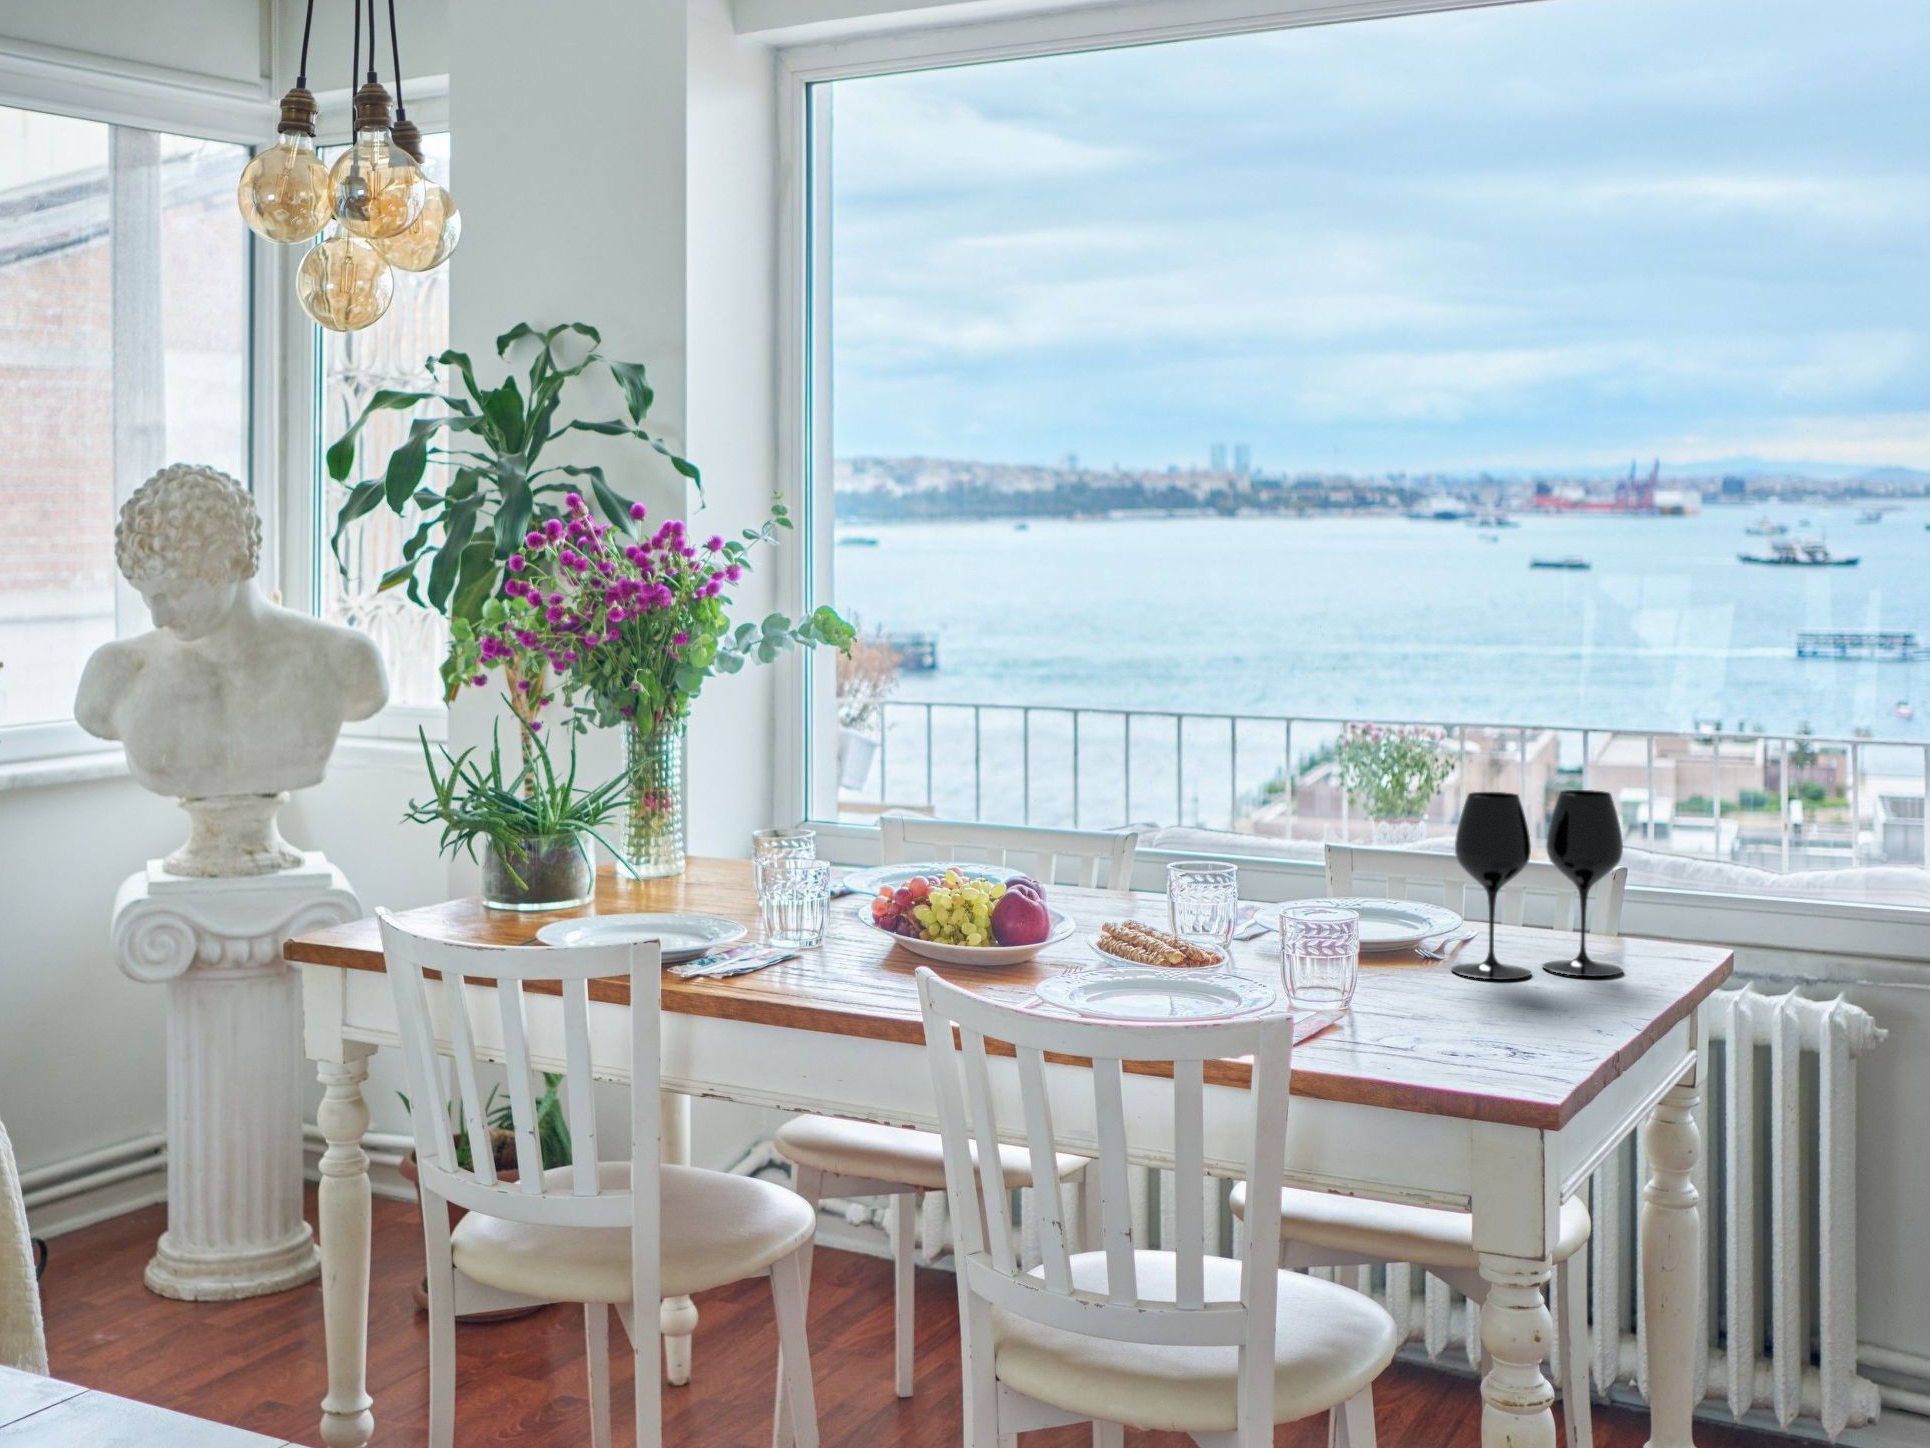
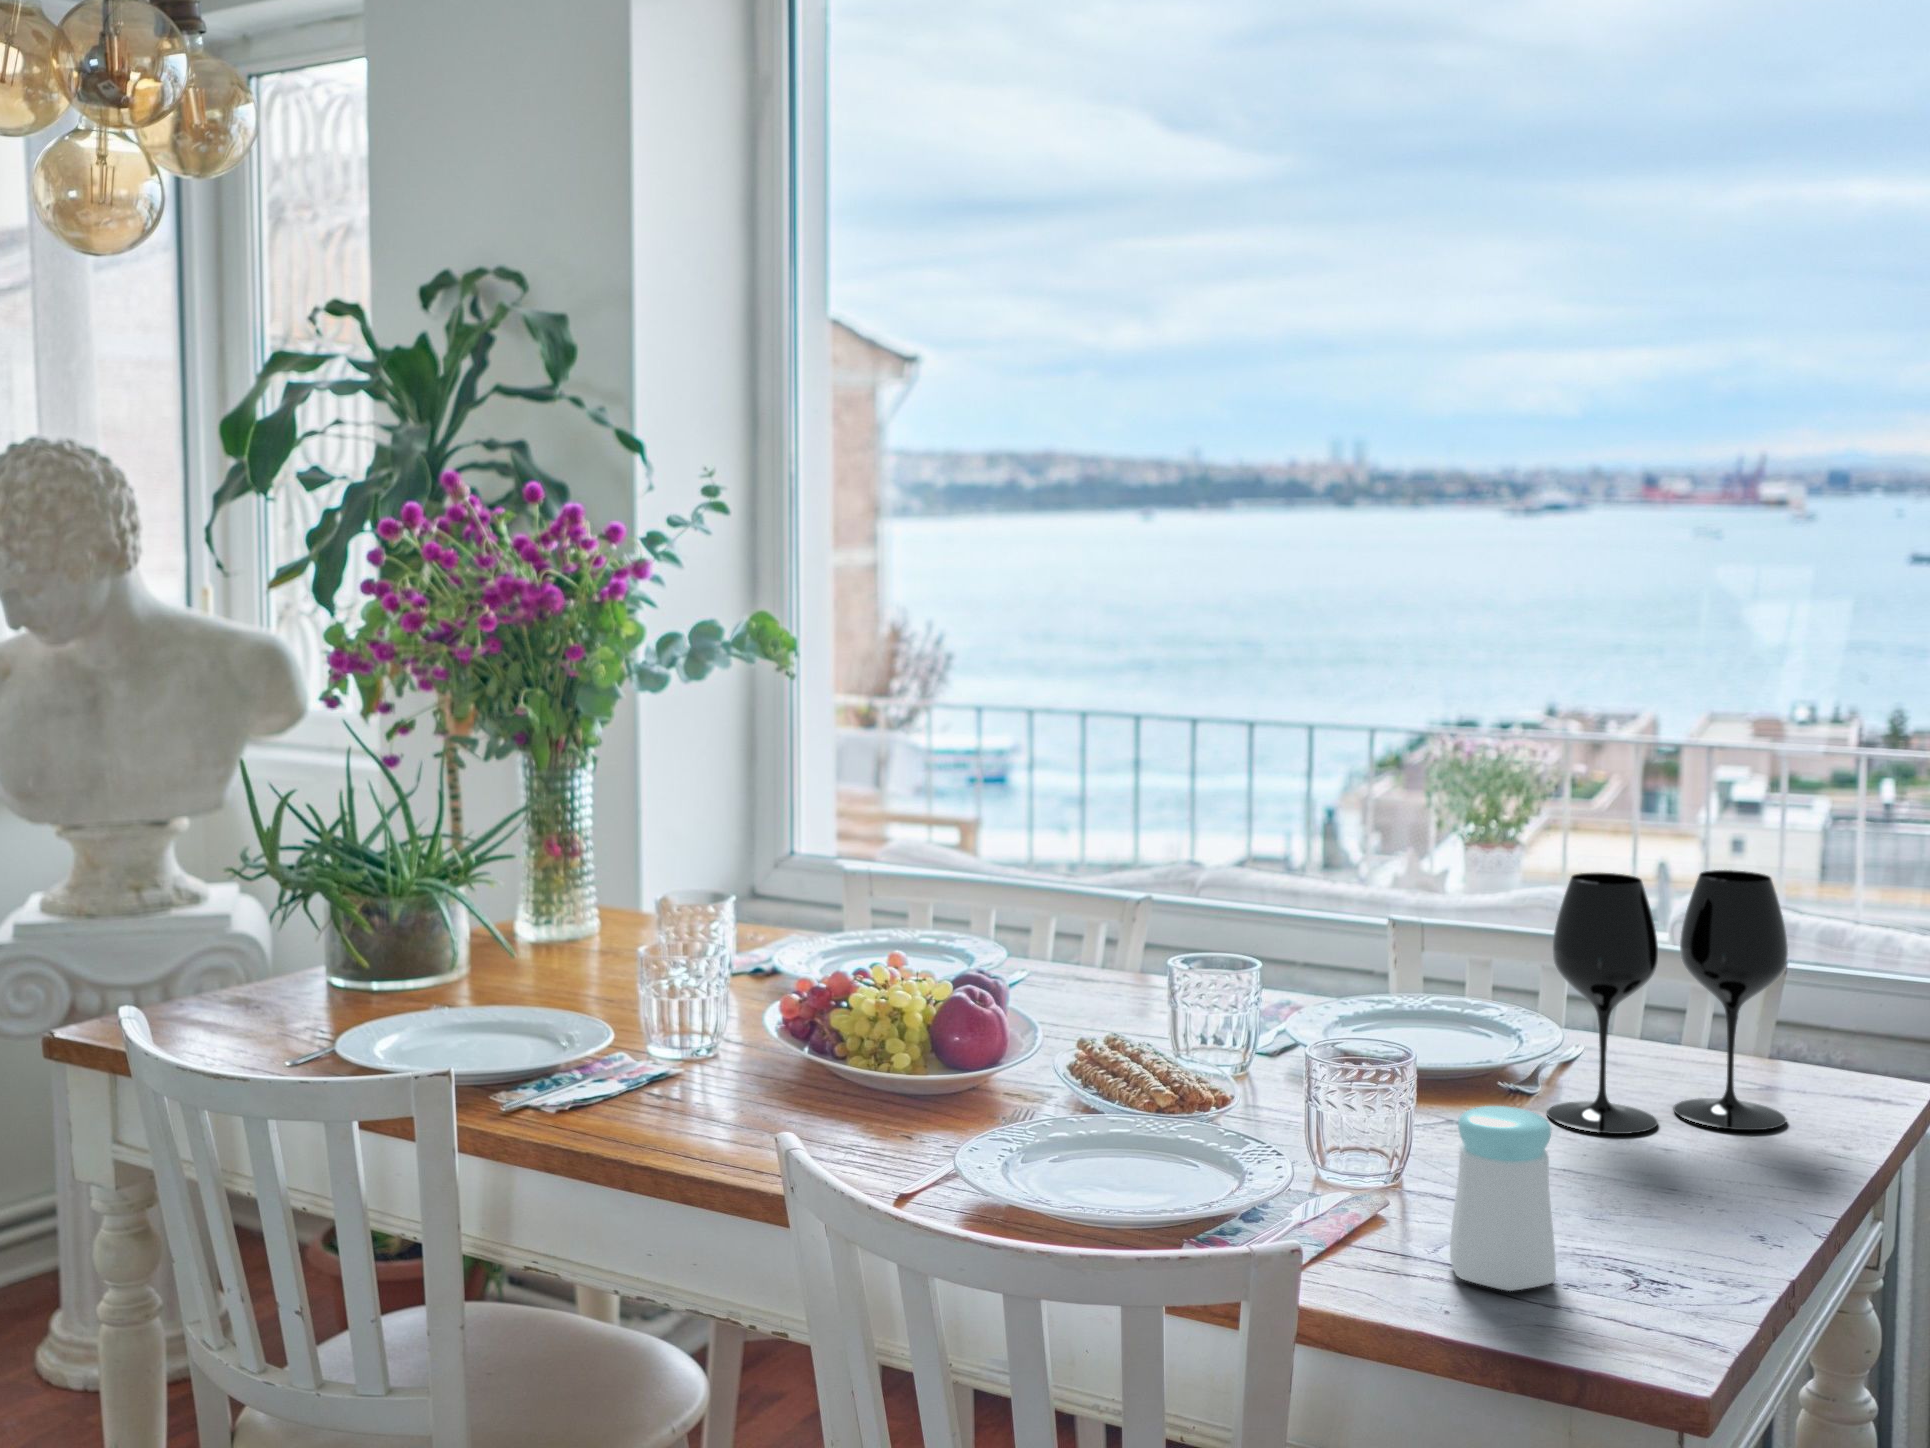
salt shaker: none [1391,935,1464,1056] -> present [1450,1106,1556,1291]

